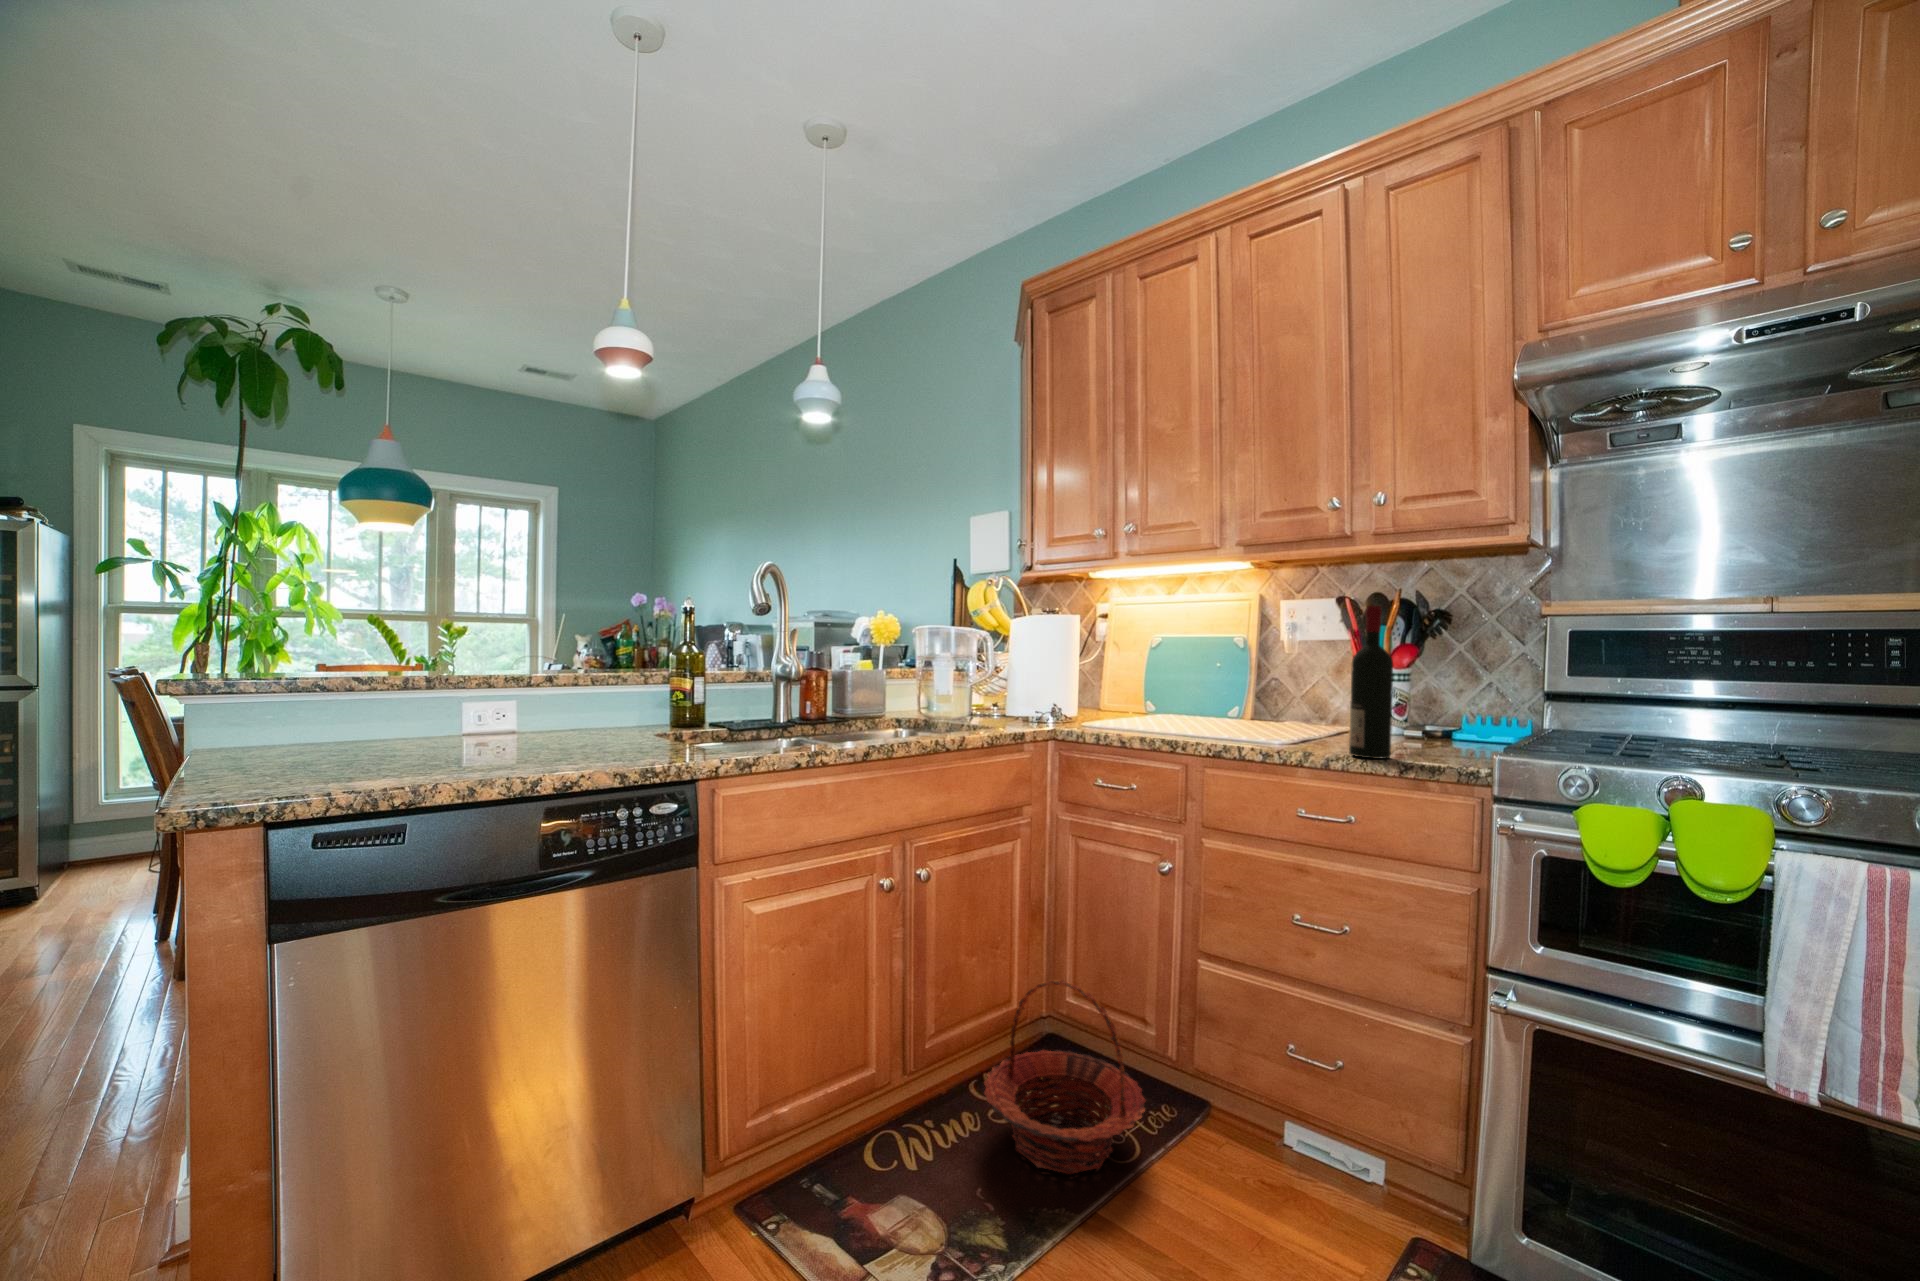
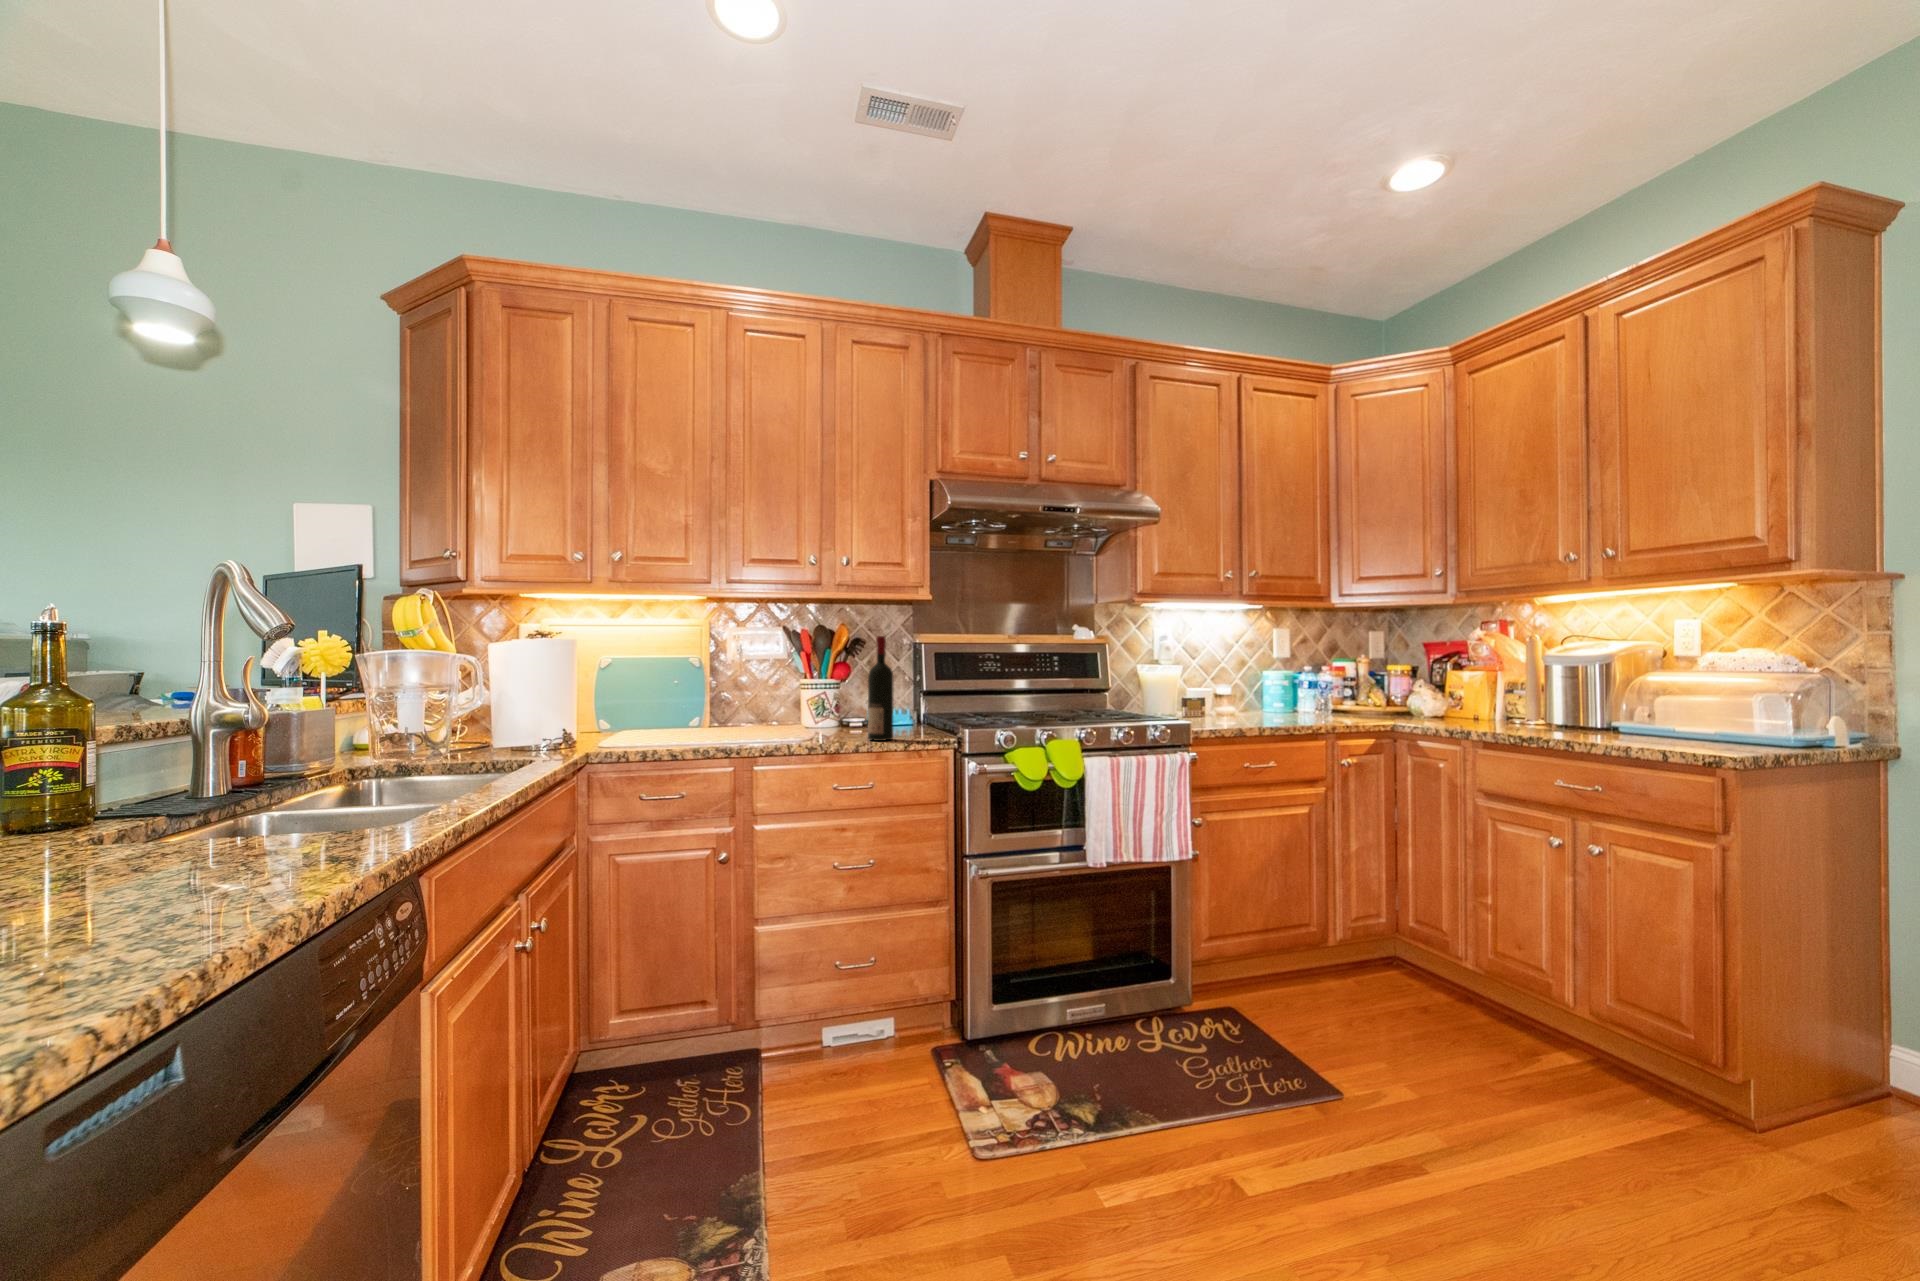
basket: present [984,980,1145,1174] -> none [602,985,764,1170]

